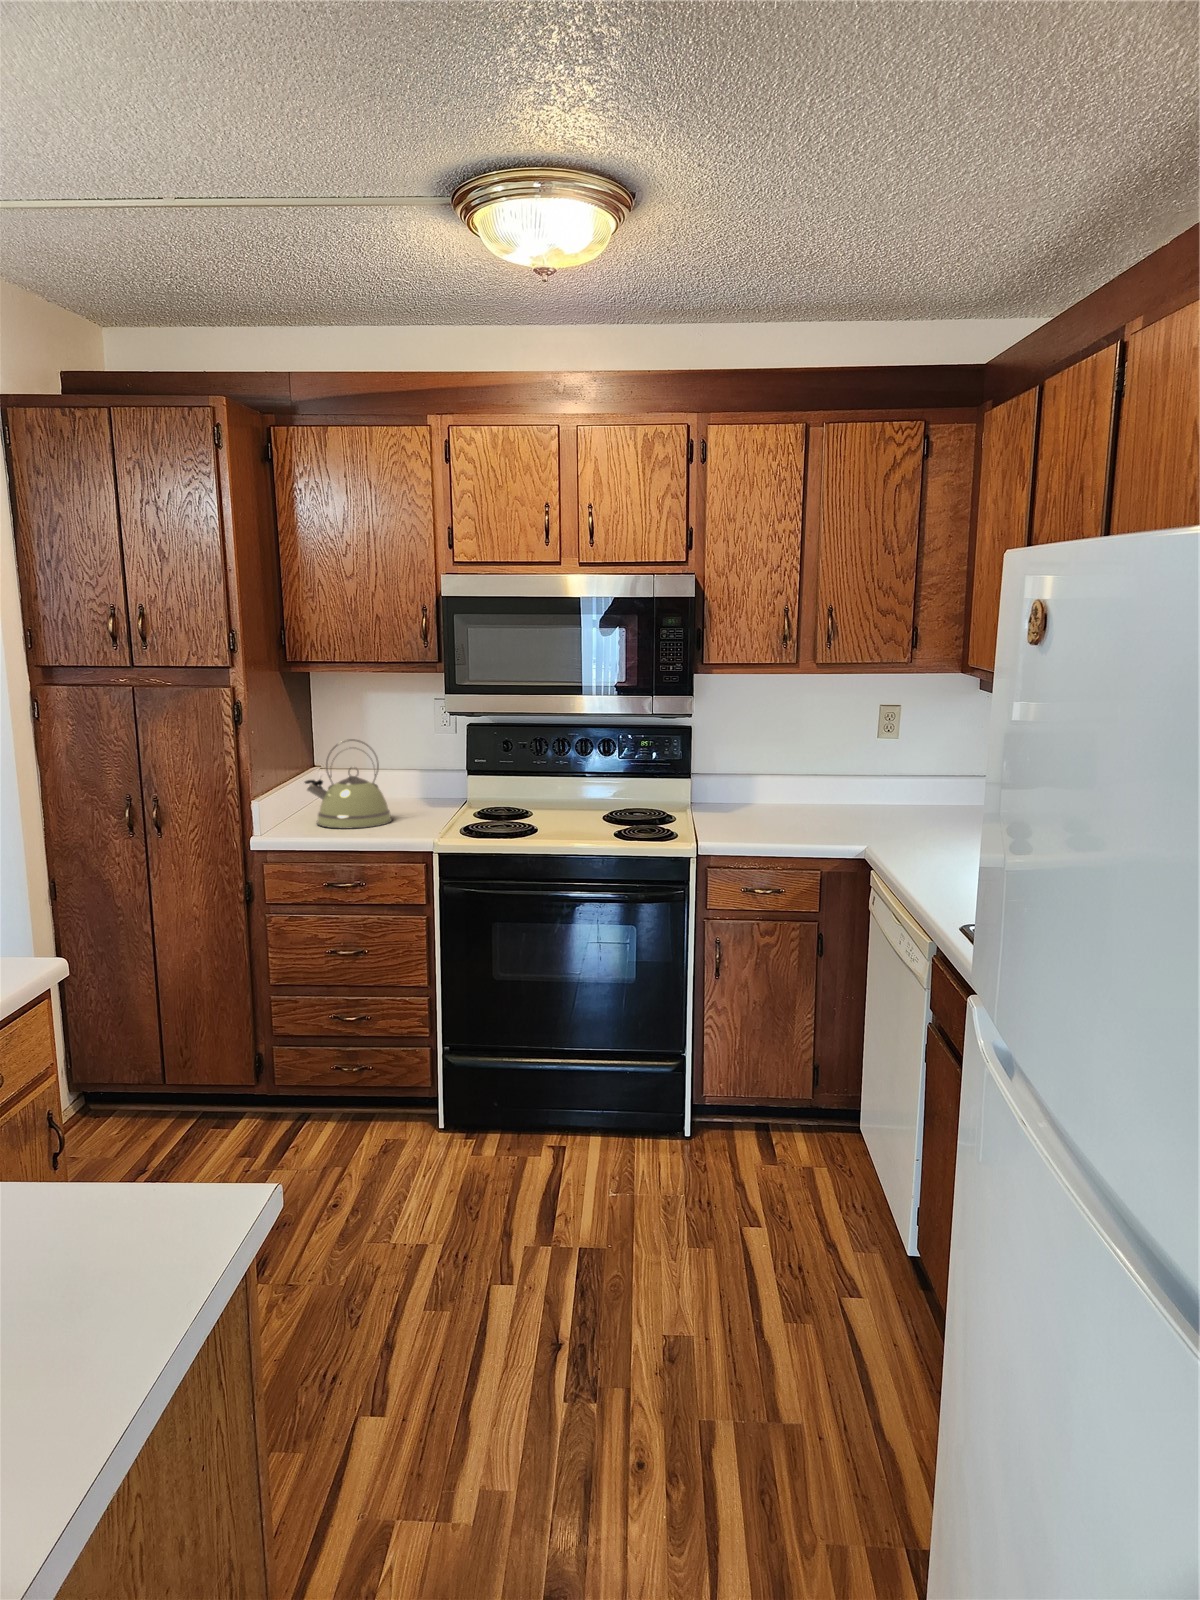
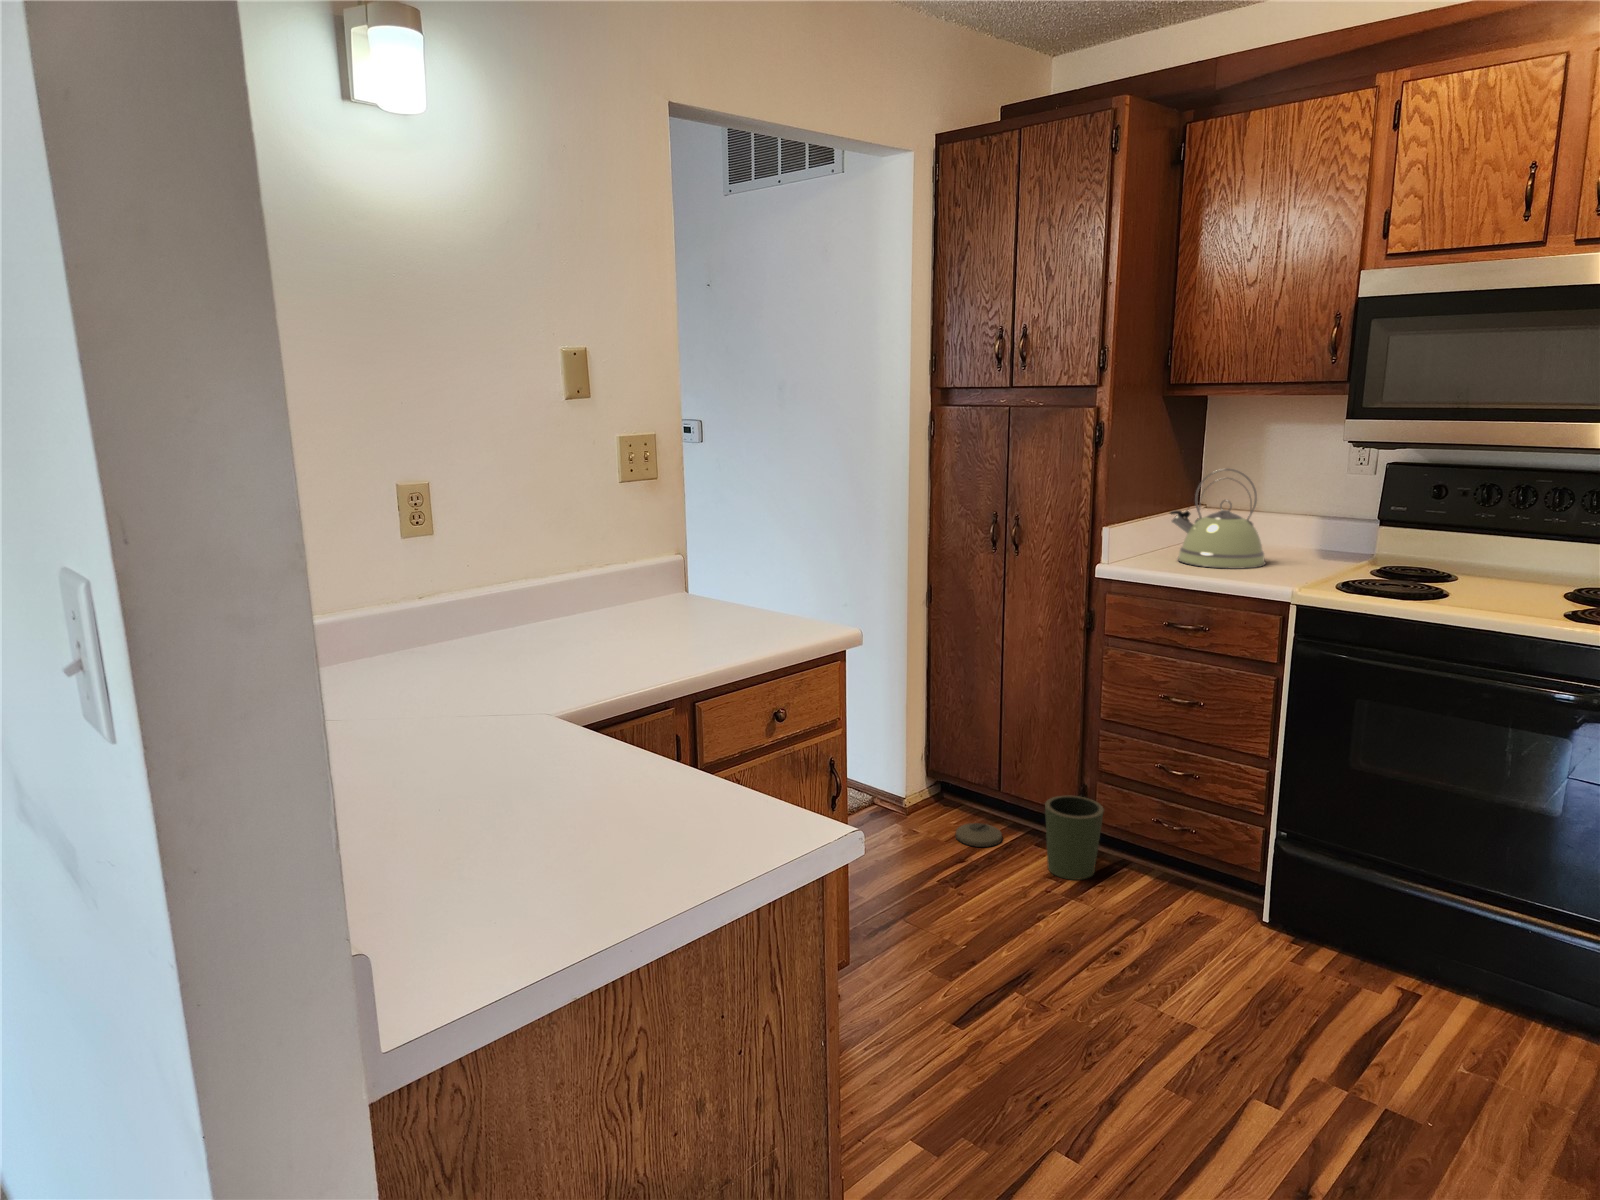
trash can: none [124,1066,286,1152] -> present [956,796,1104,880]

